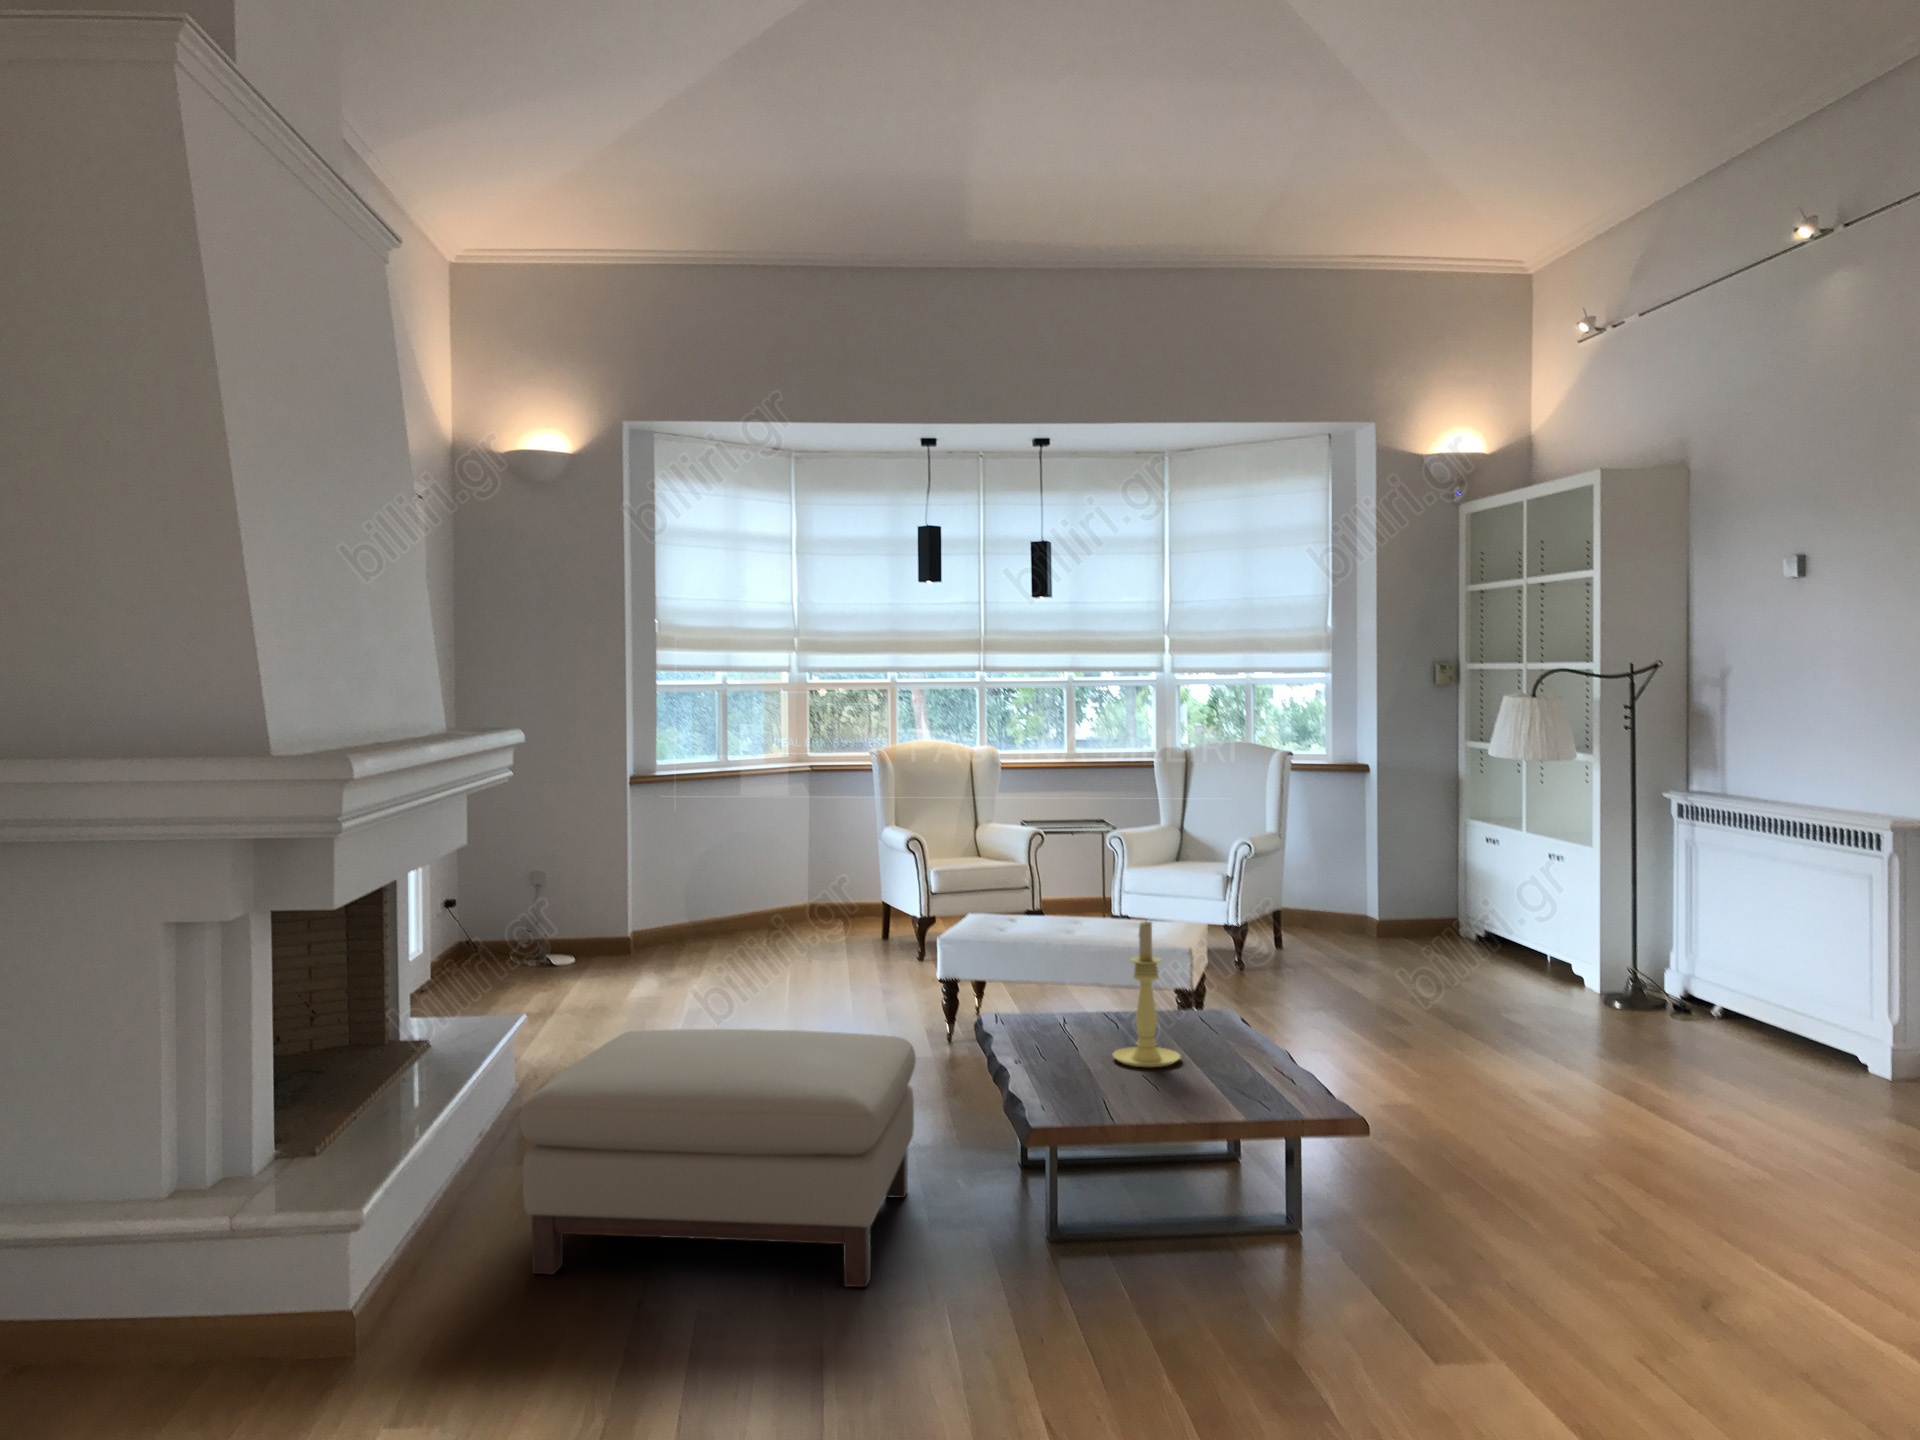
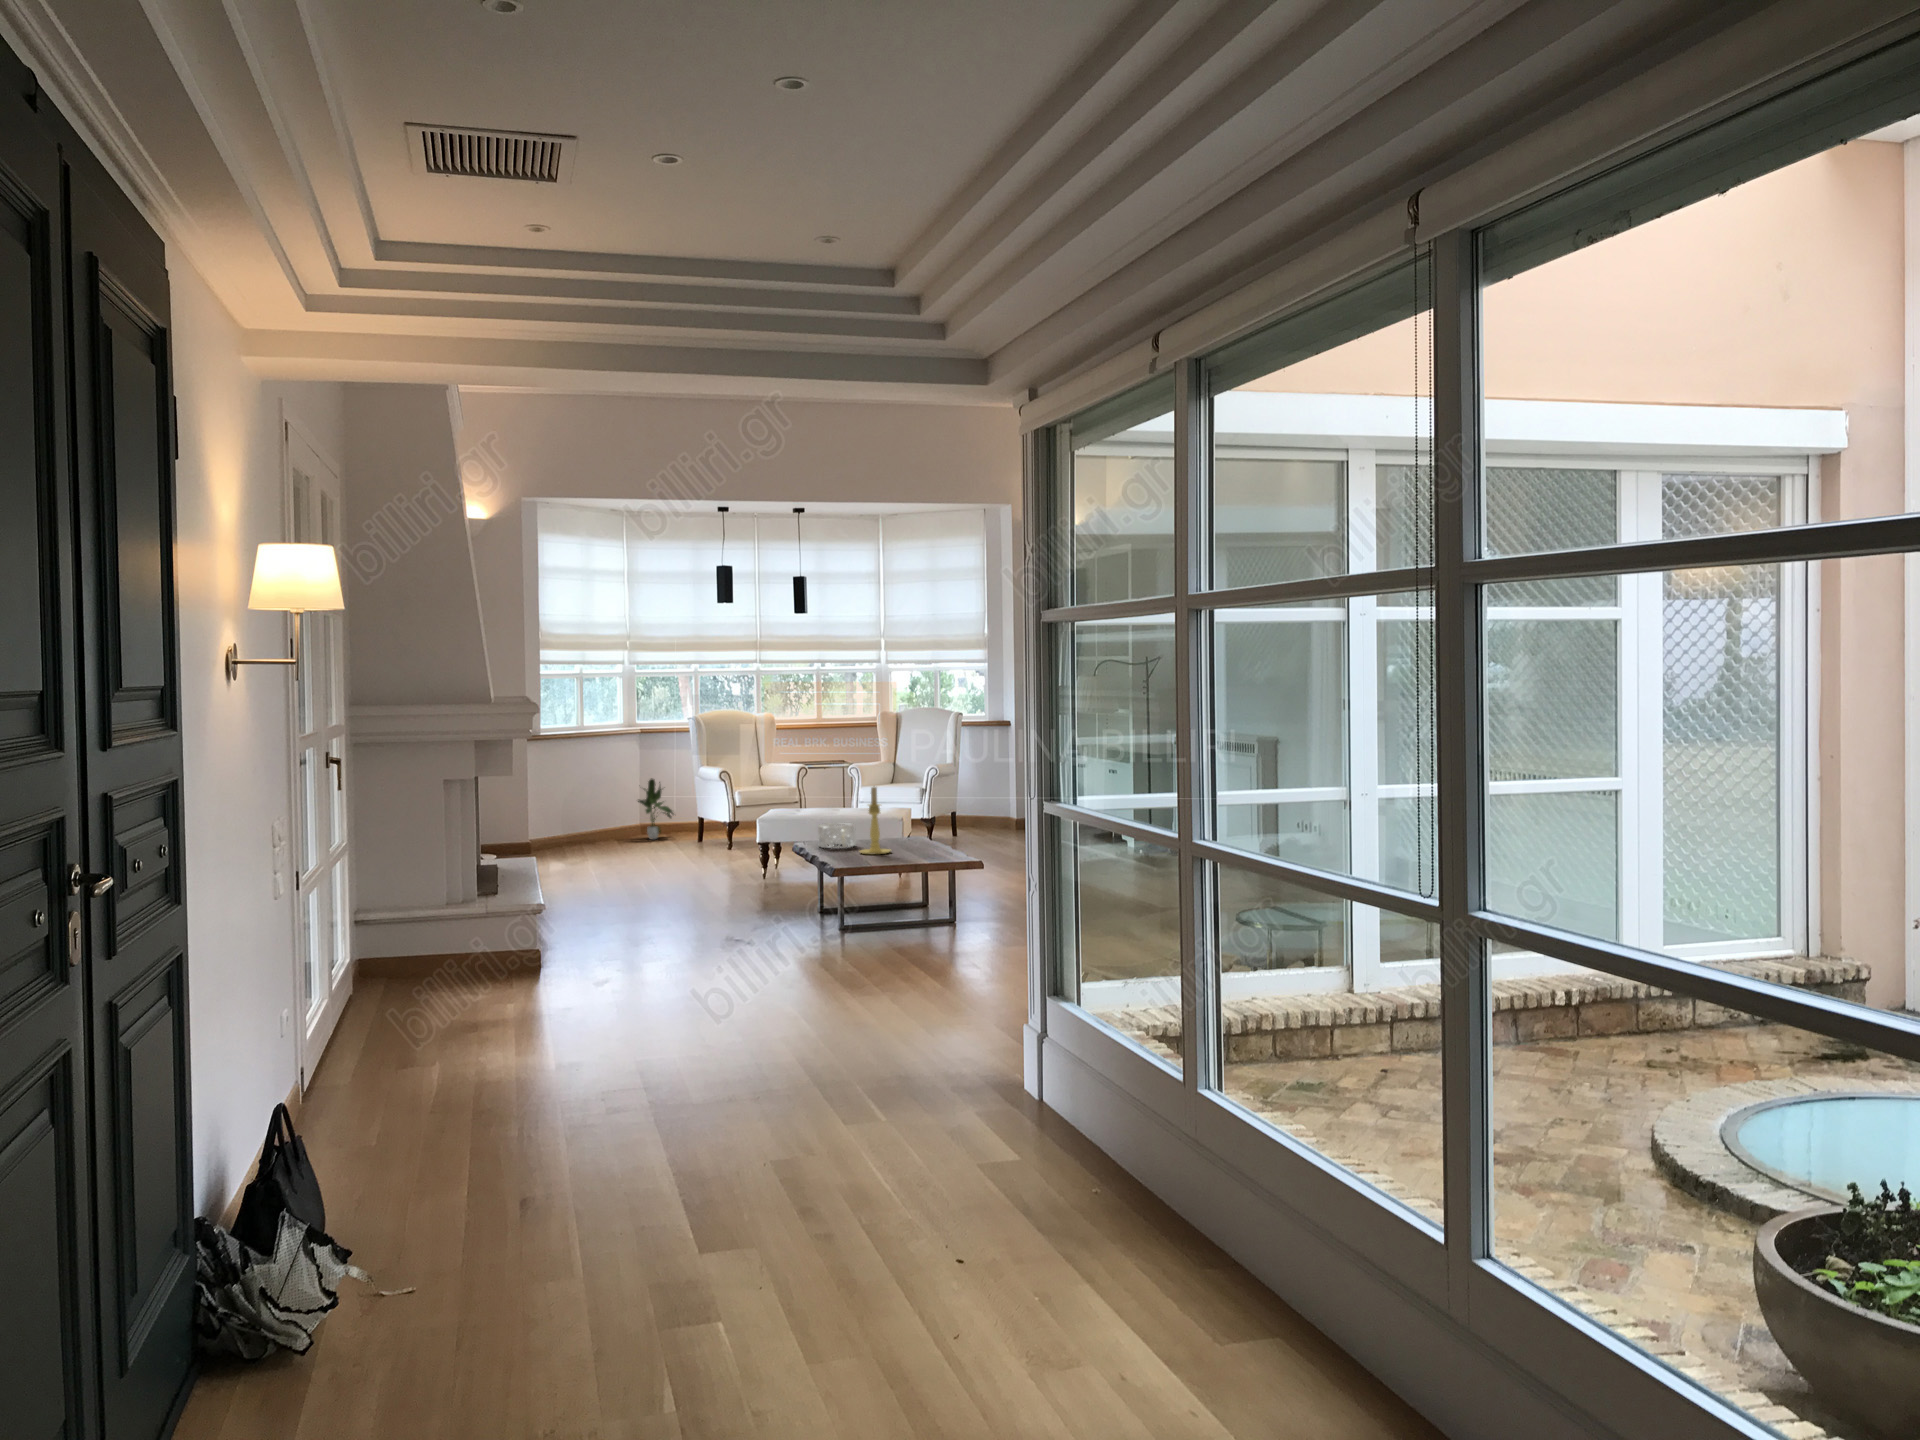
potted plant: none [797,838,855,928] -> present [638,778,674,839]
decorative bowl: none [1035,976,1108,1035] -> present [818,823,856,848]
ottoman: present [520,1029,916,1287] -> none [596,841,766,942]

